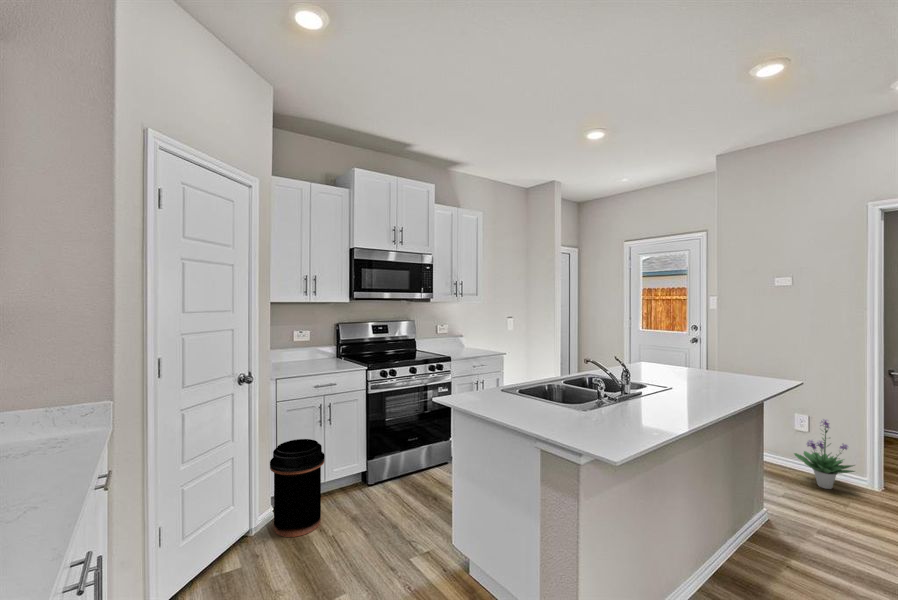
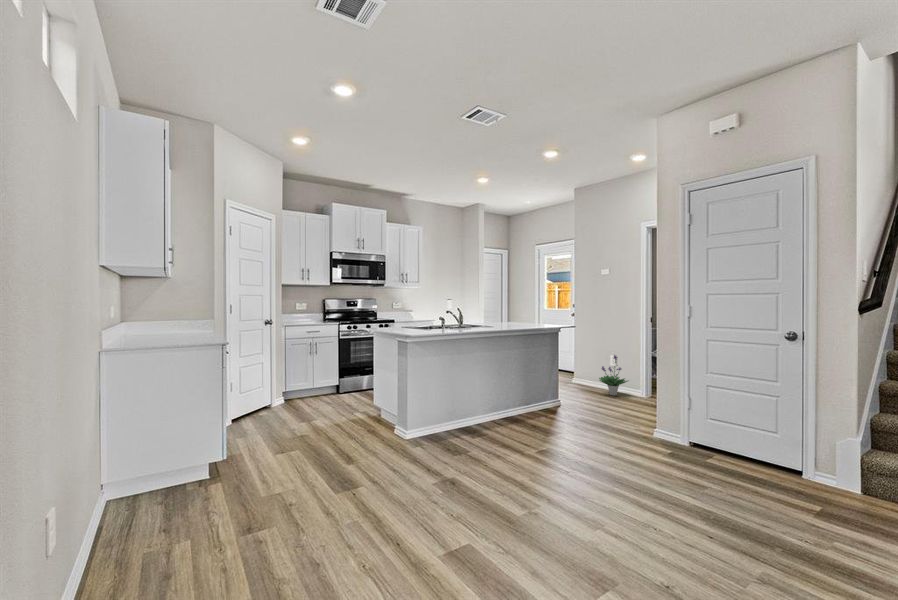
trash can: present [270,439,325,537] -> none [282,359,312,407]

